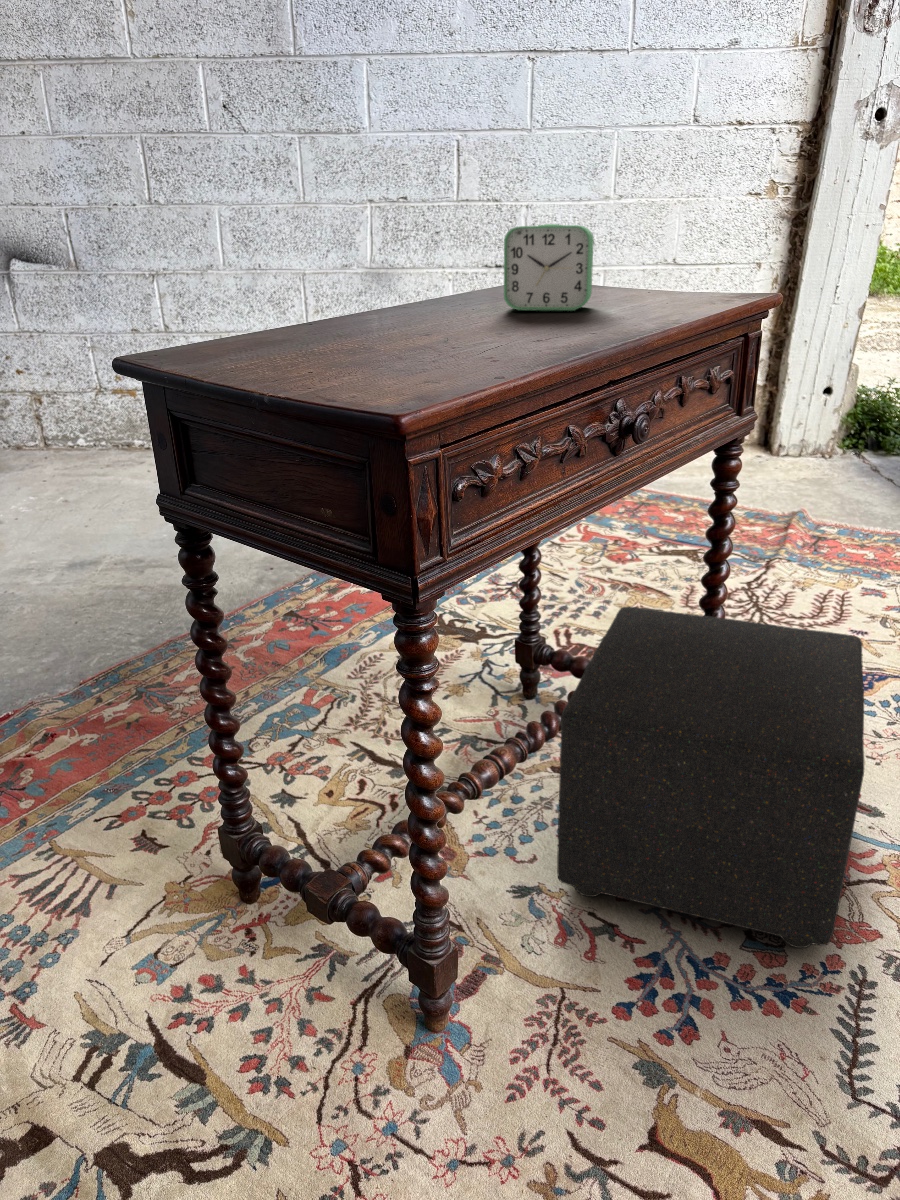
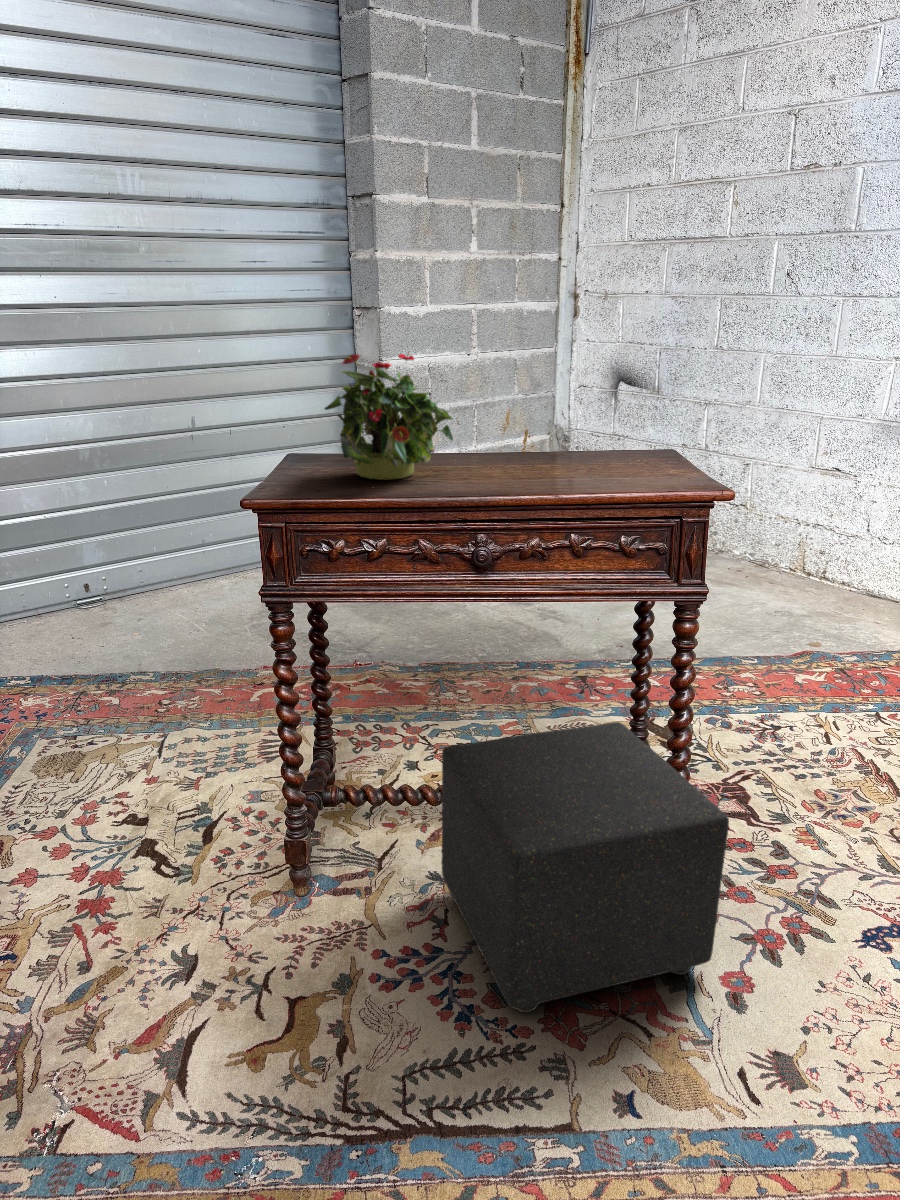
potted plant: none [241,135,468,358] -> present [325,353,453,480]
alarm clock: present [504,224,594,311] -> none [556,412,619,478]

